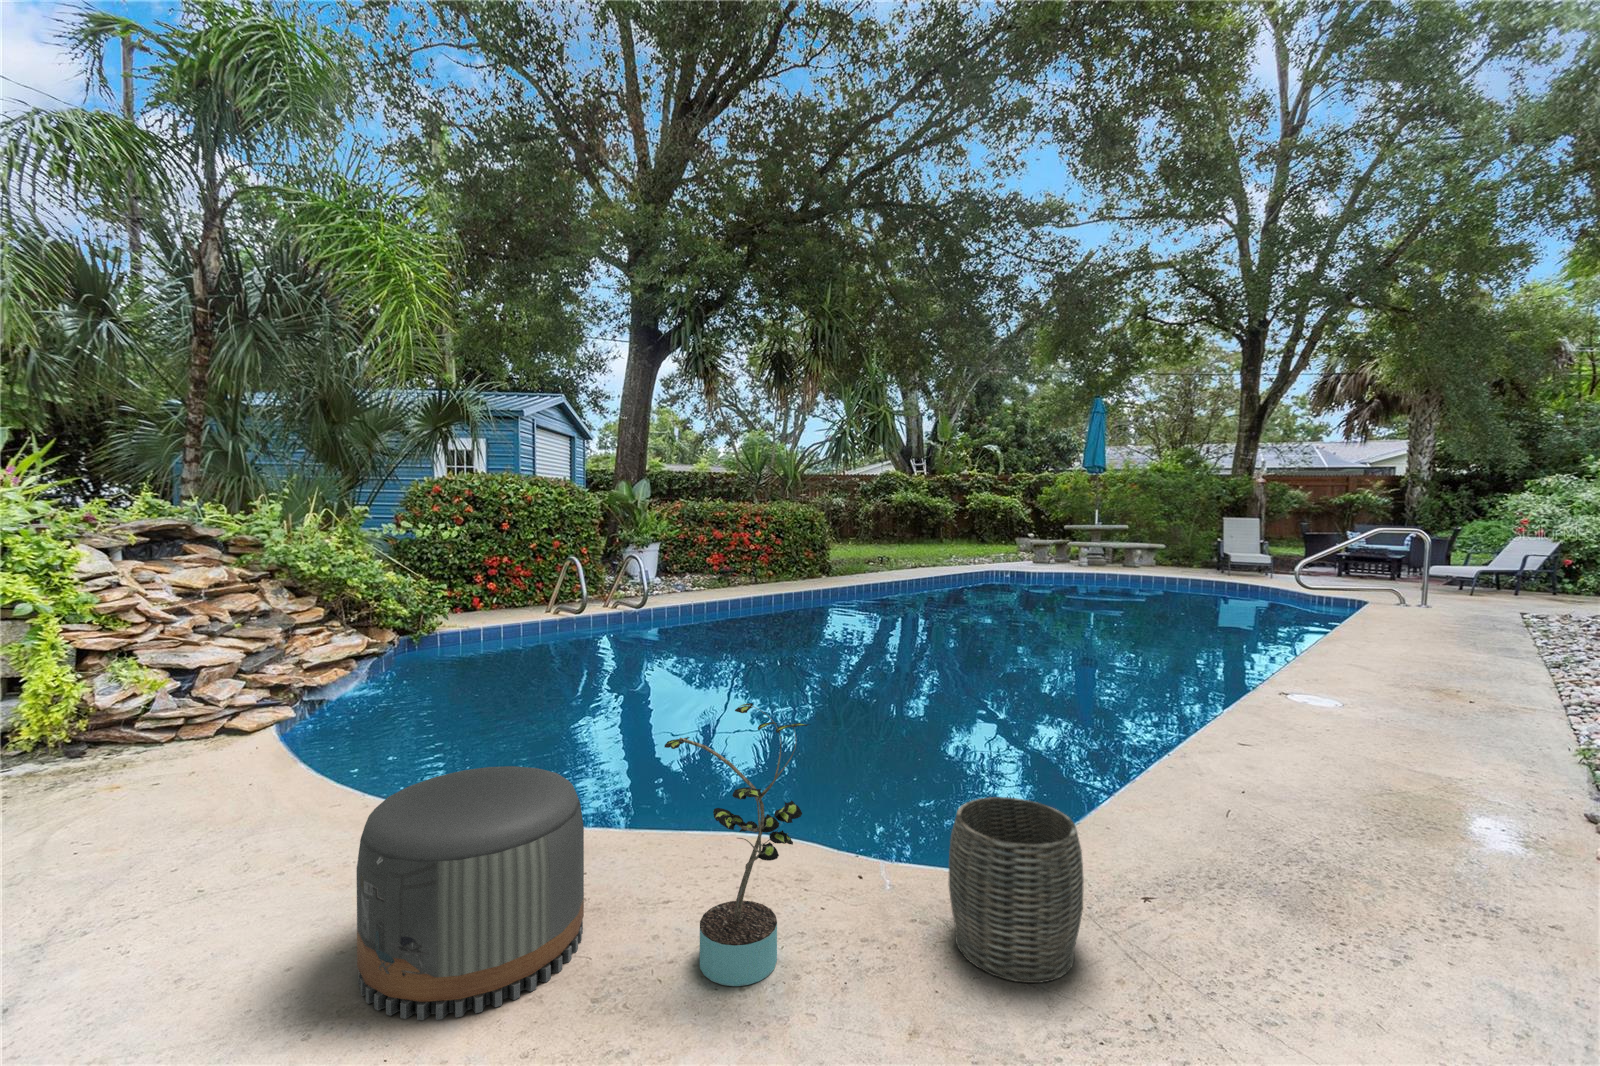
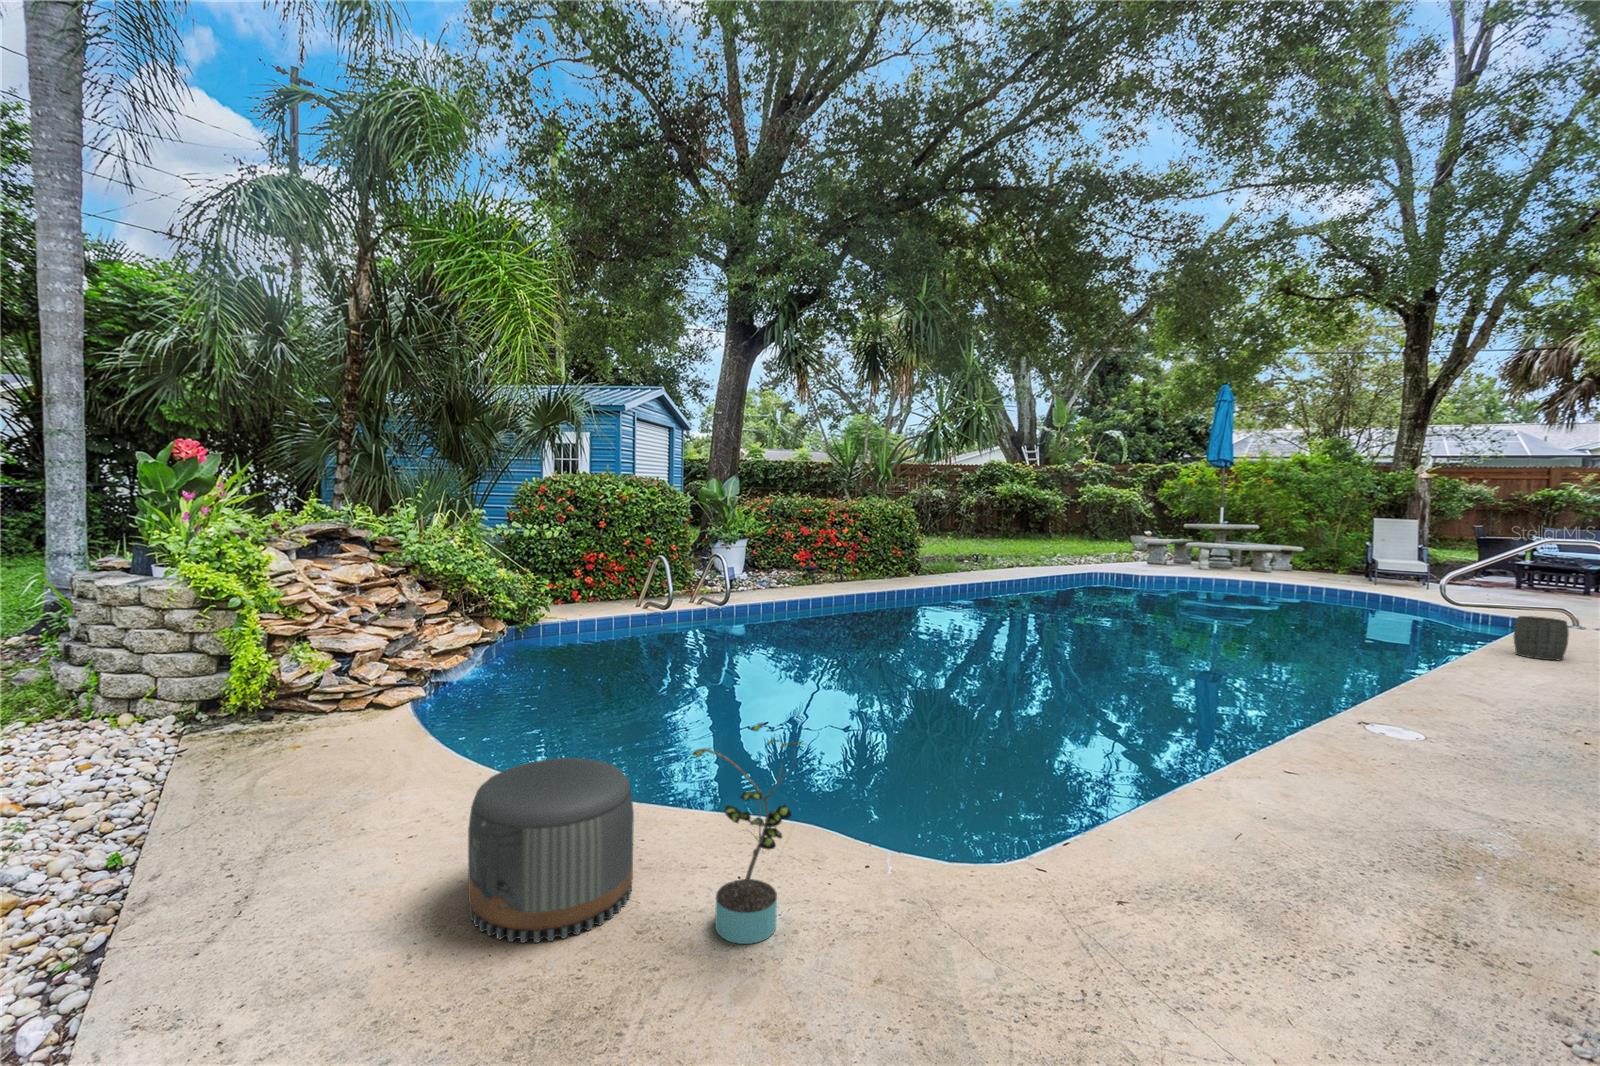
woven basket: present [949,797,1084,983] -> present [1514,616,1569,660]

